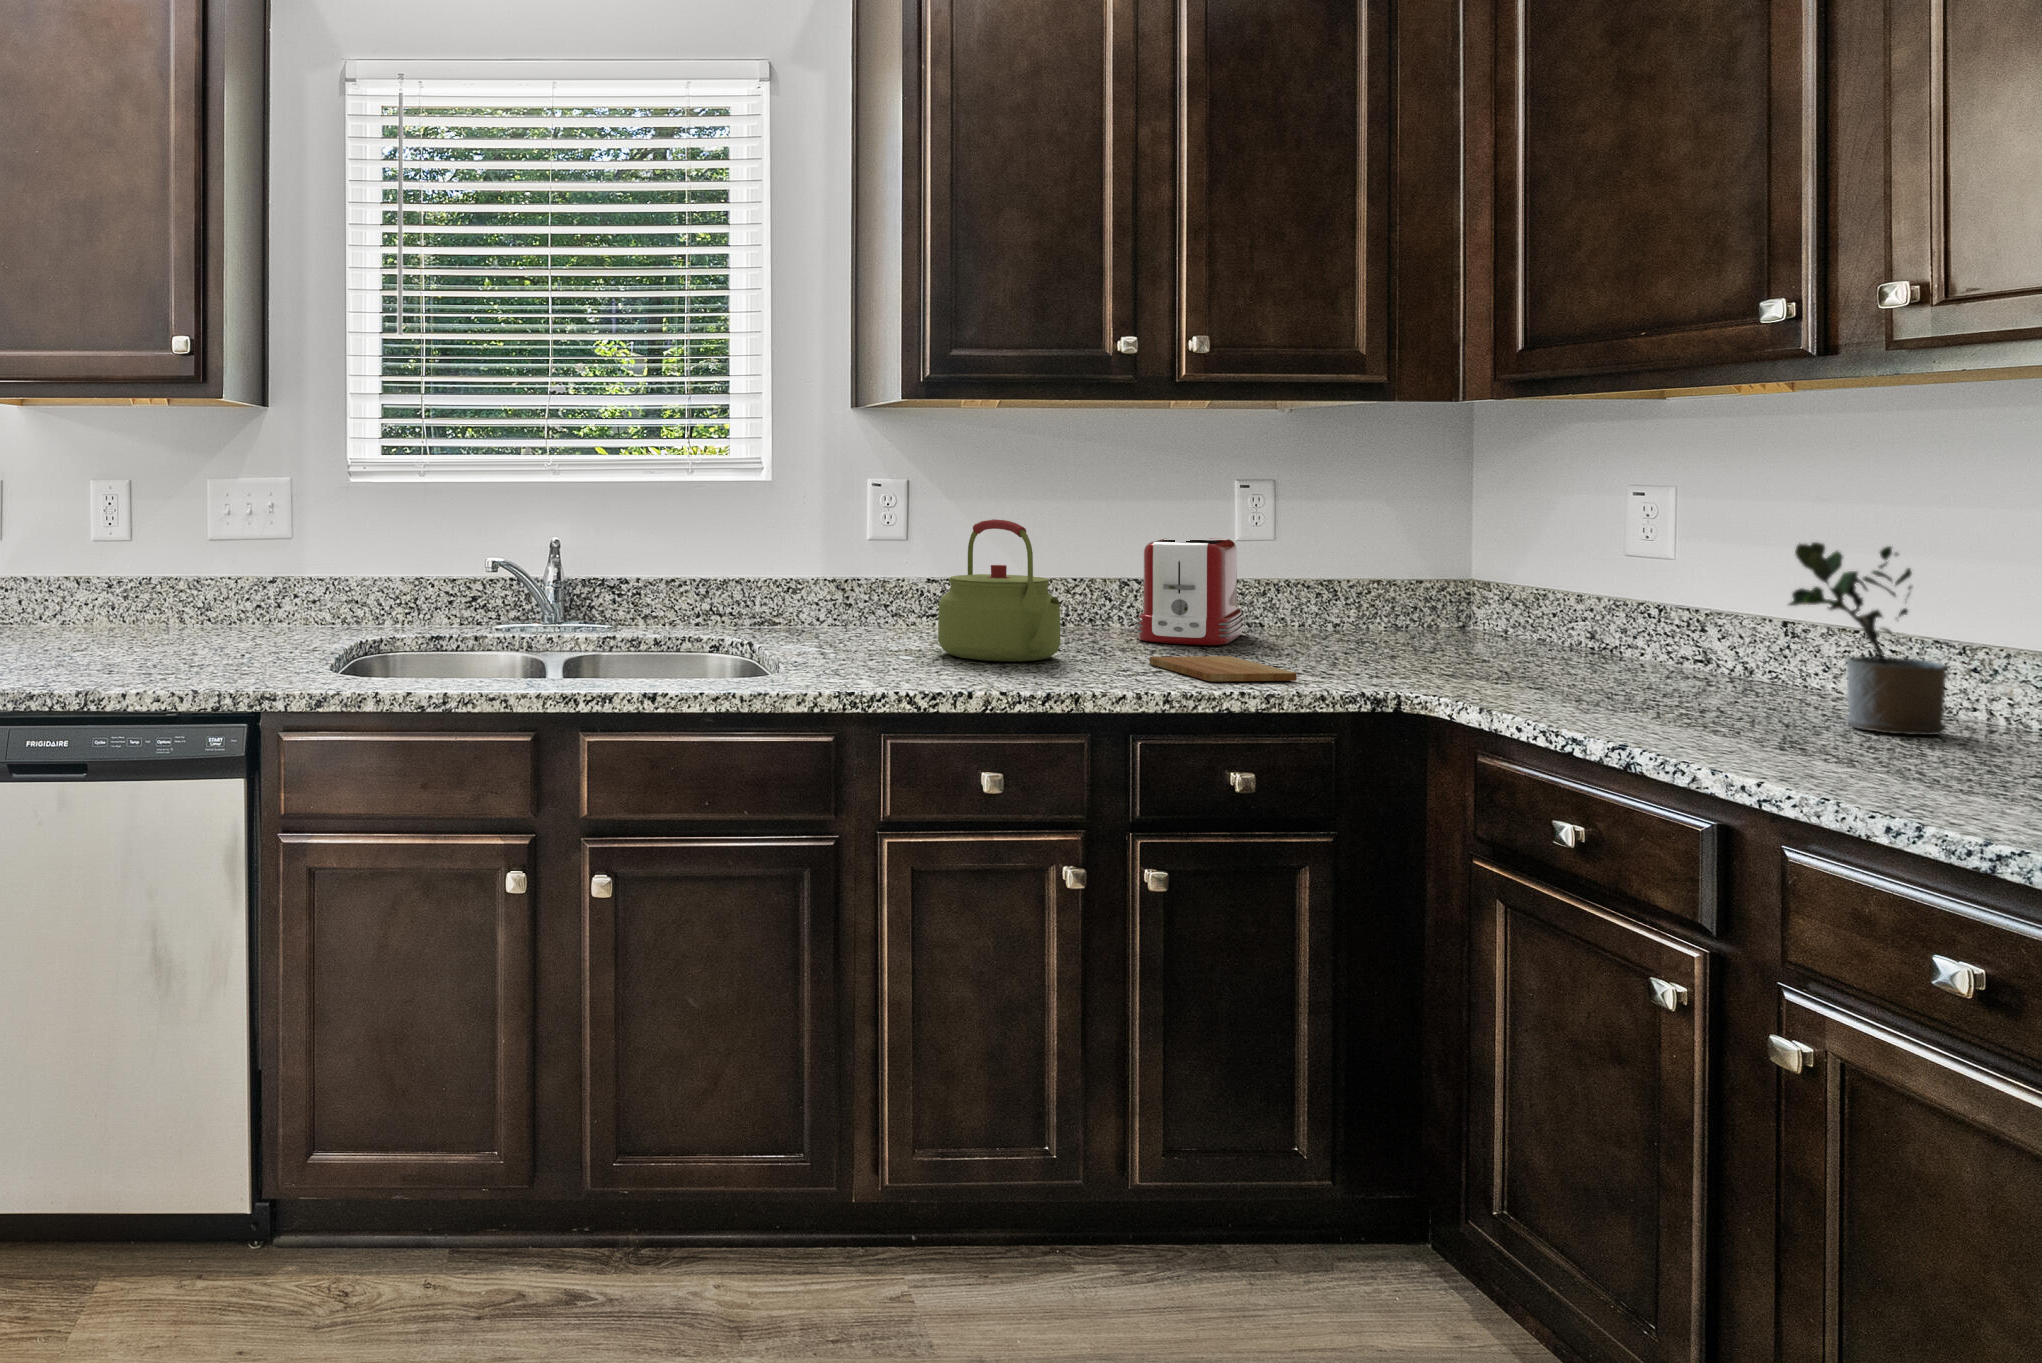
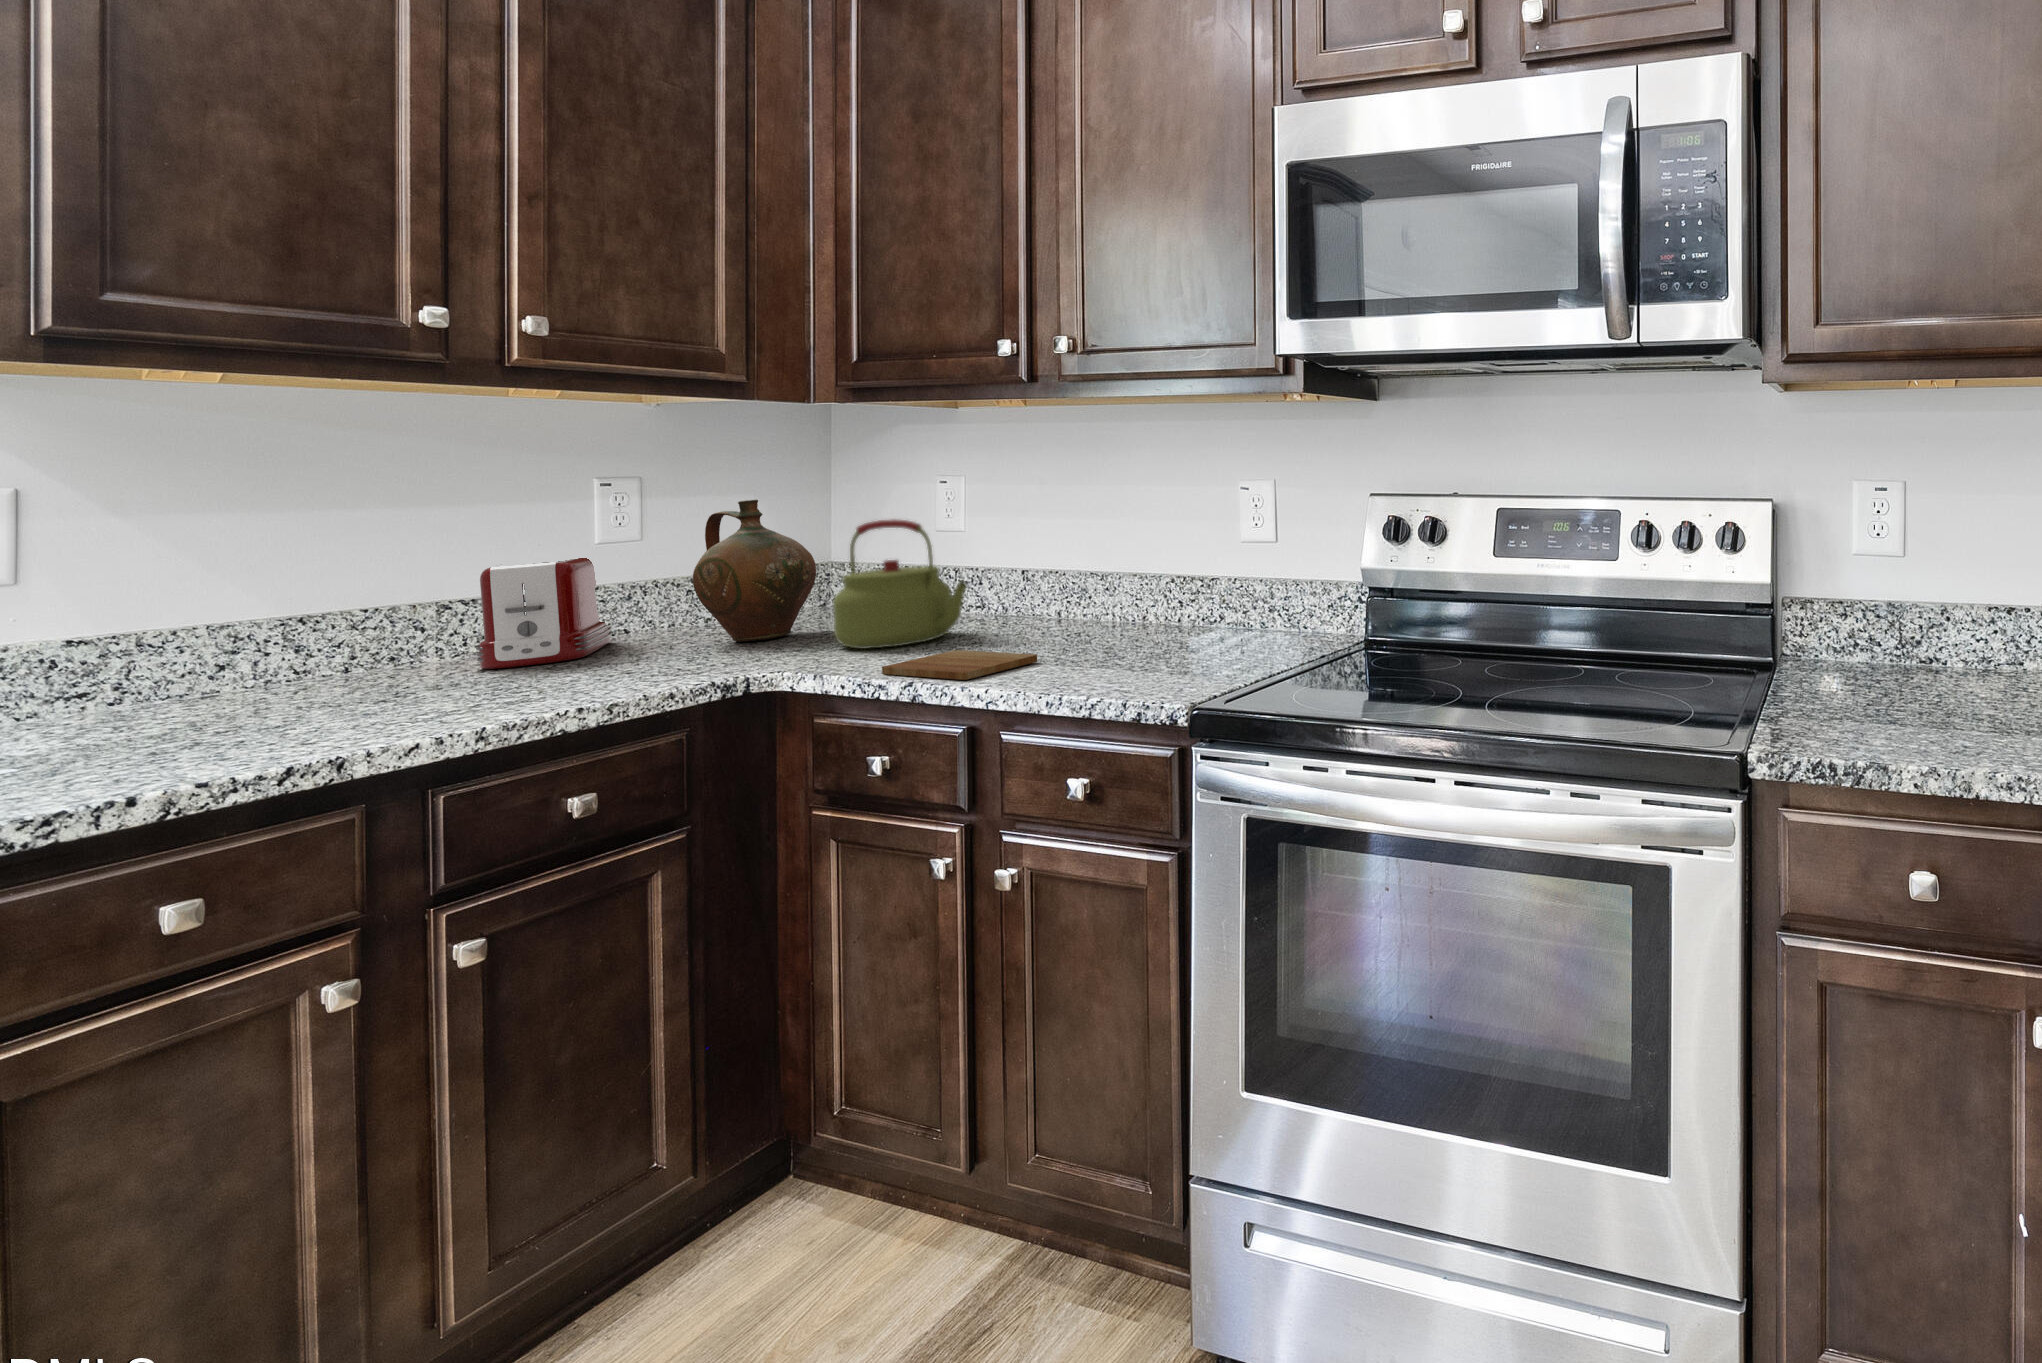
ceramic jug: none [1335,493,1472,659] -> present [693,500,816,642]
kettle: present [938,519,1061,661] -> present [833,519,967,649]
potted plant: present [1789,542,1946,735] -> none [1020,512,1111,638]
cutting board: present [1150,656,1297,681] -> present [882,650,1037,680]

